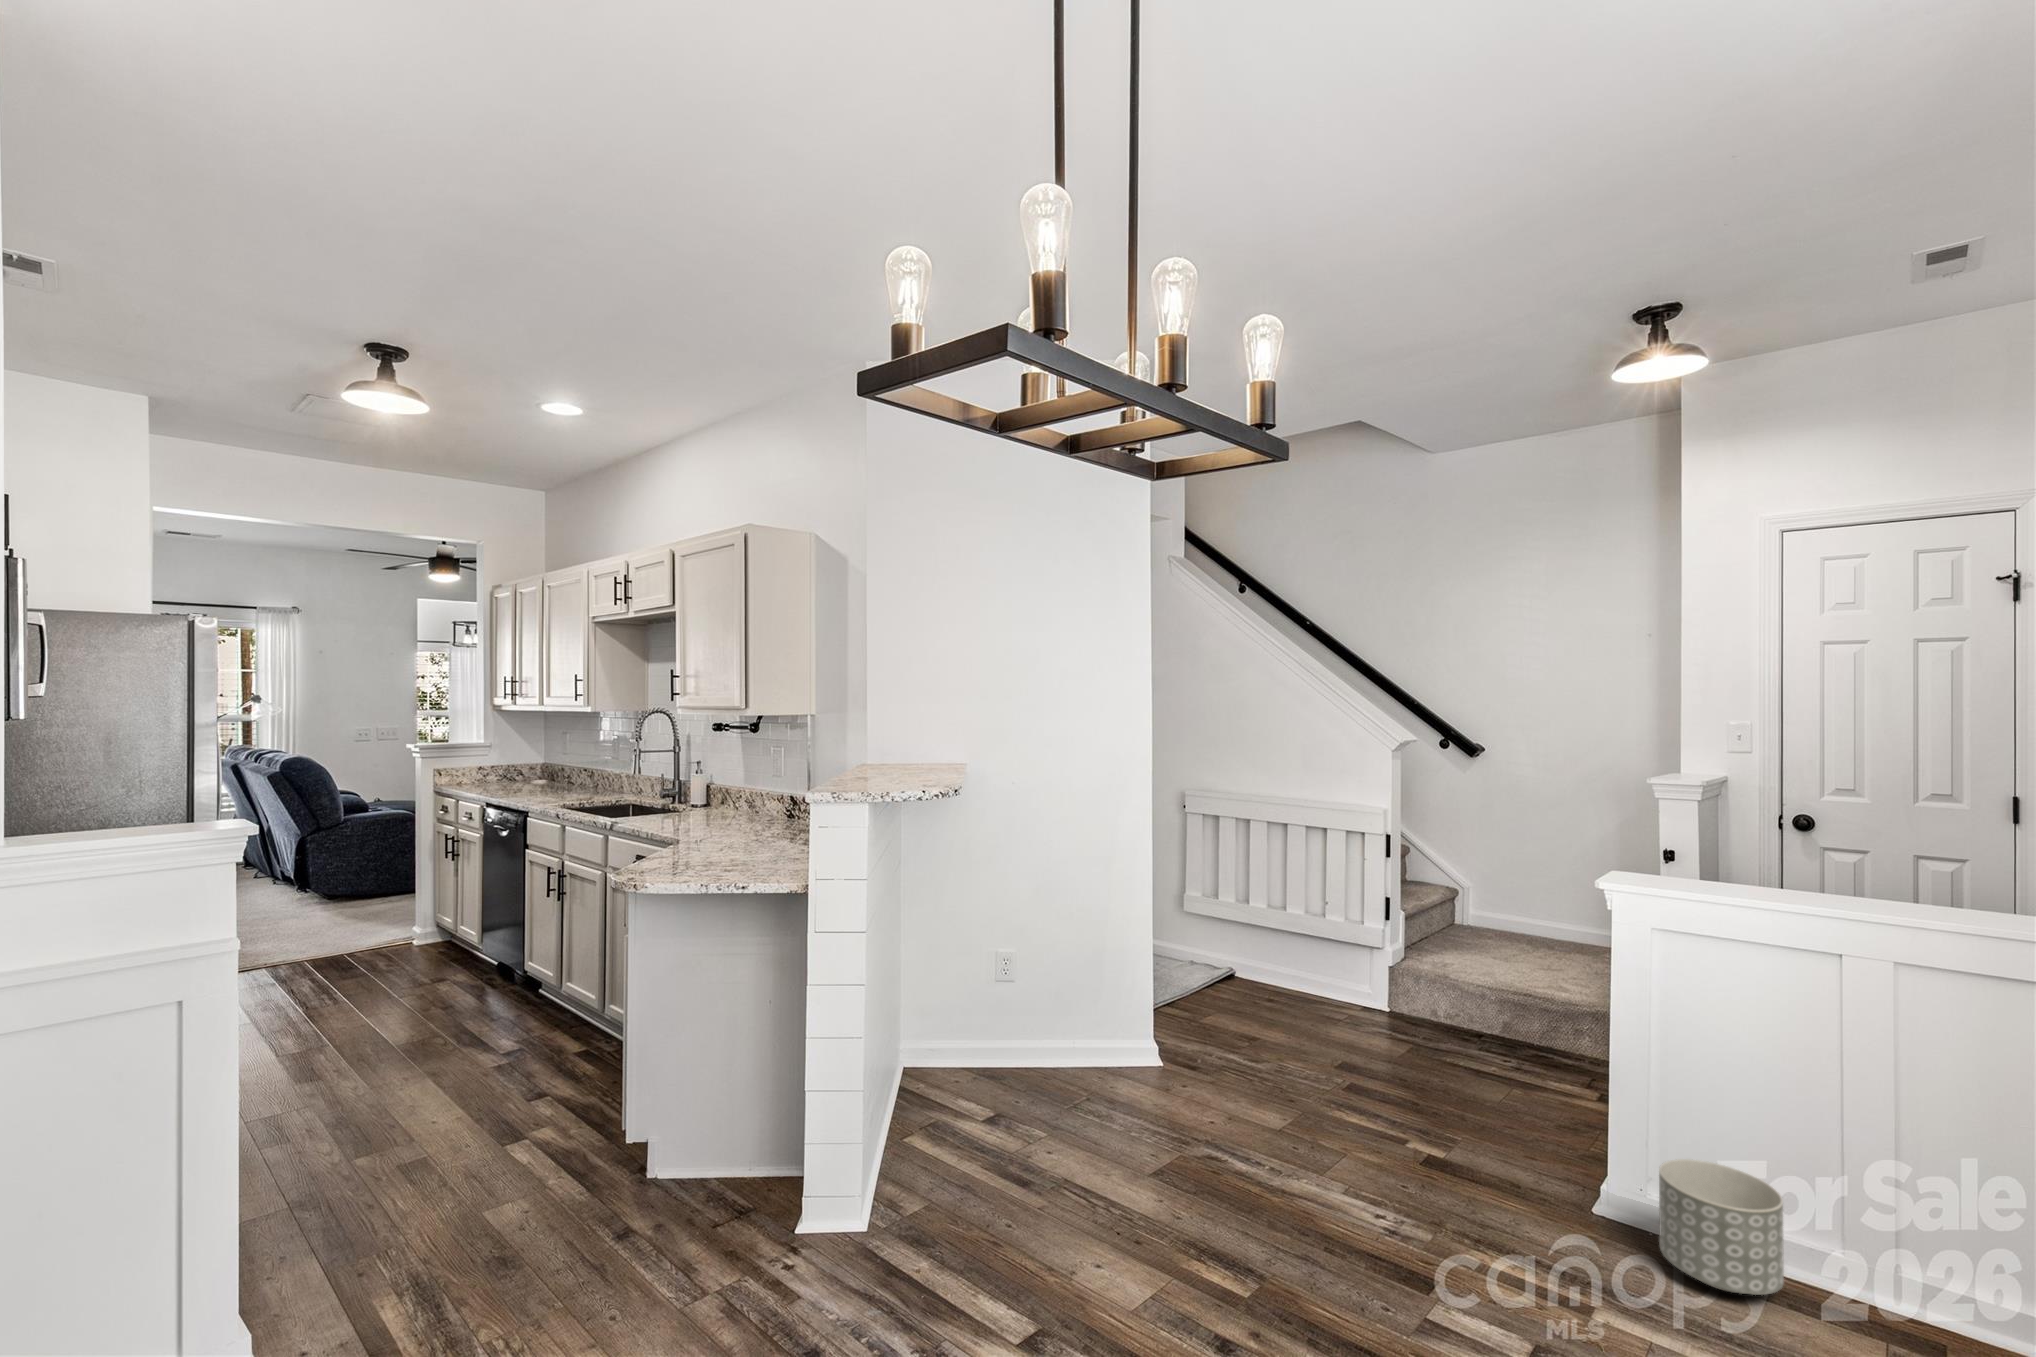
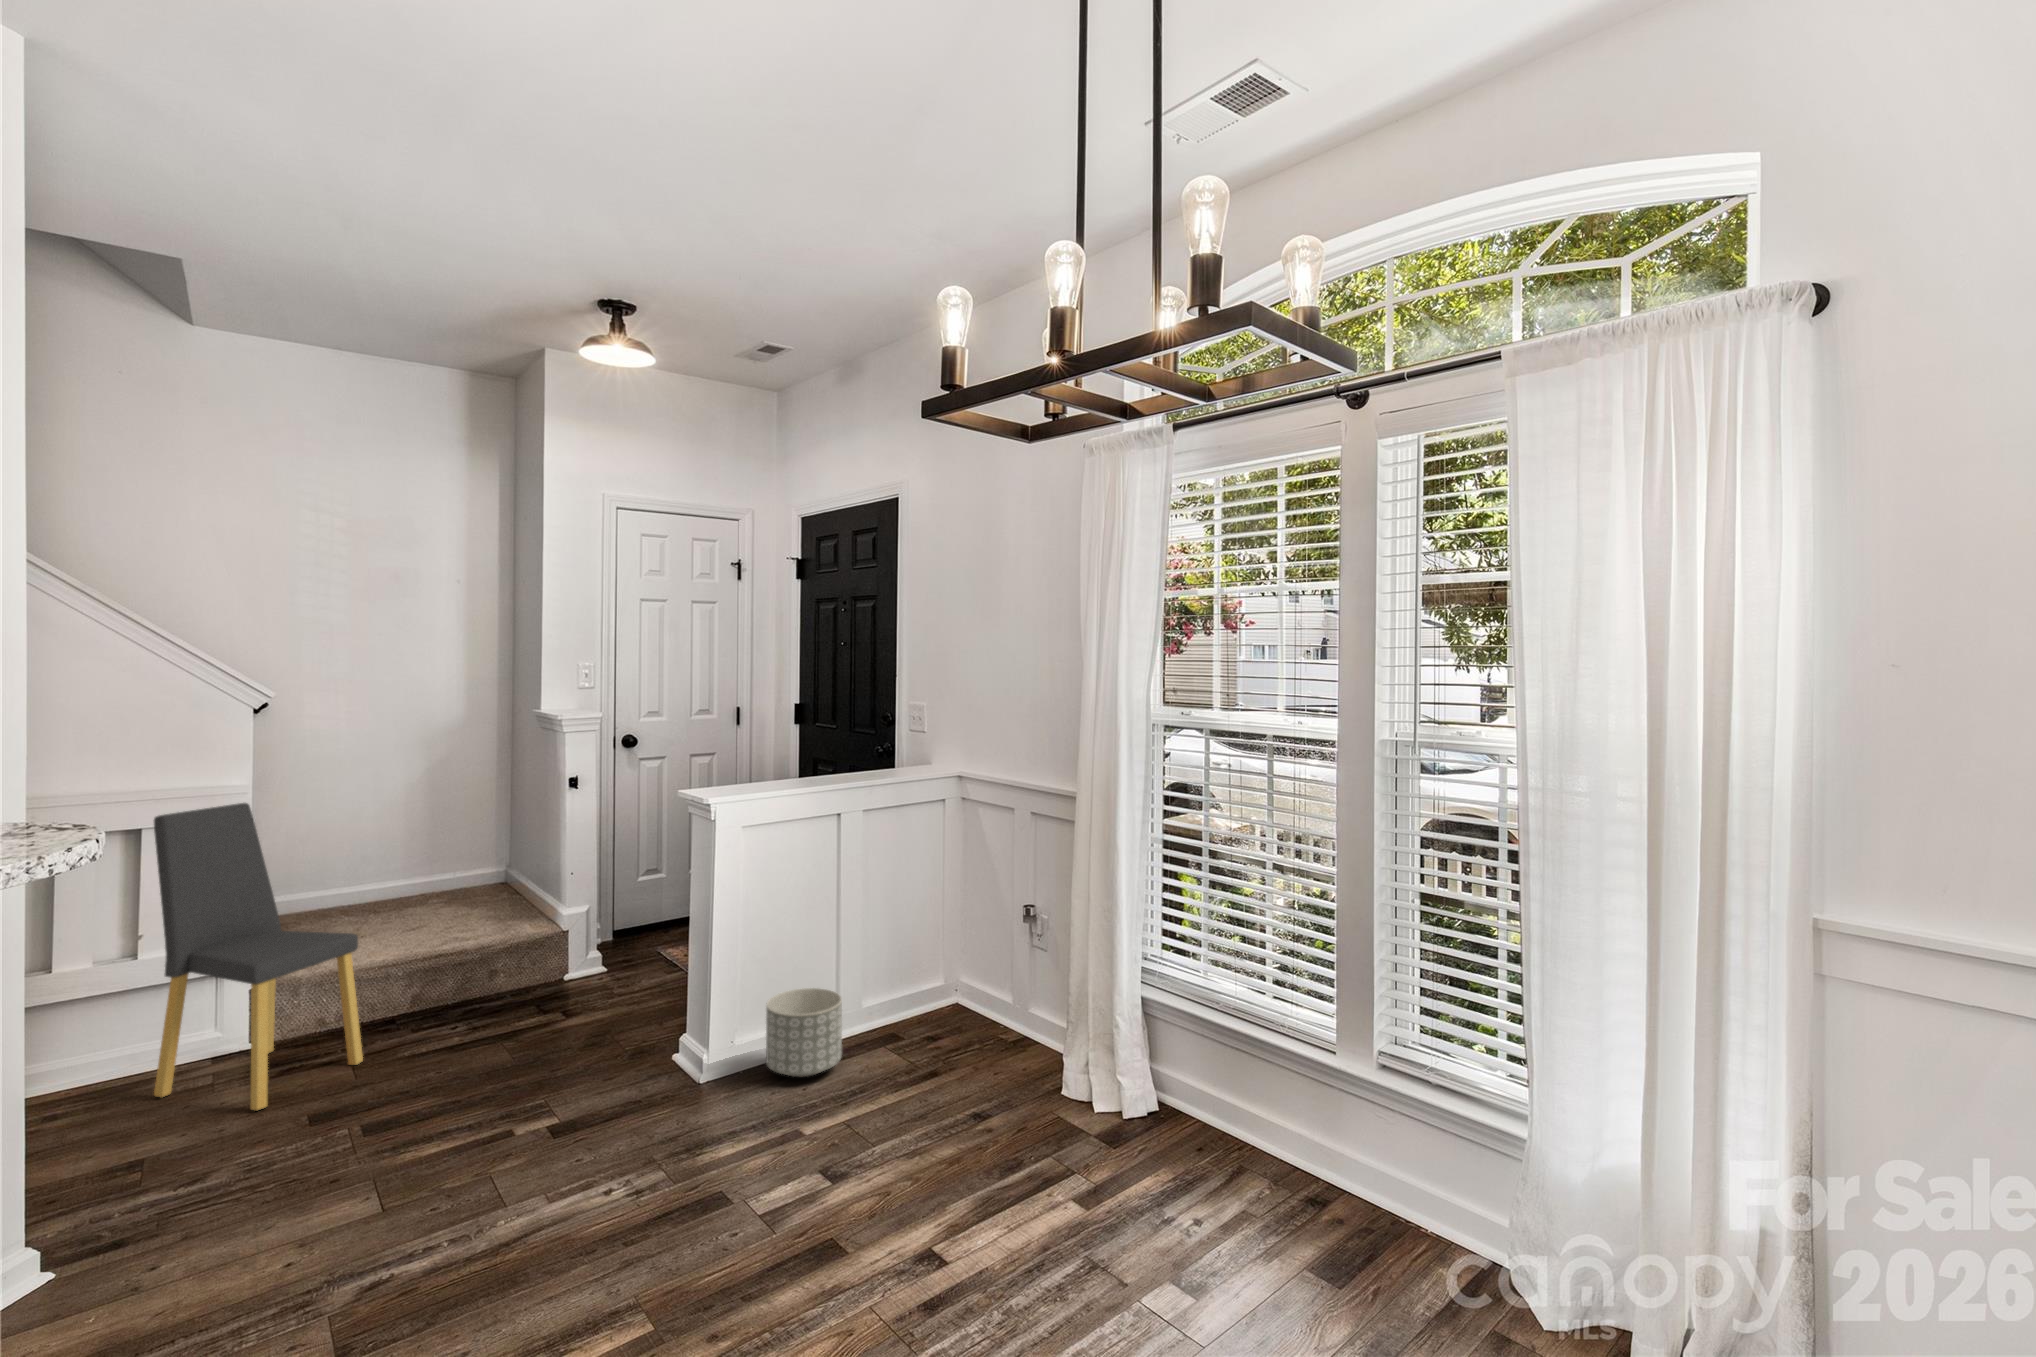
dining chair: none [1311,820,1420,1050] -> present [154,803,363,1111]

